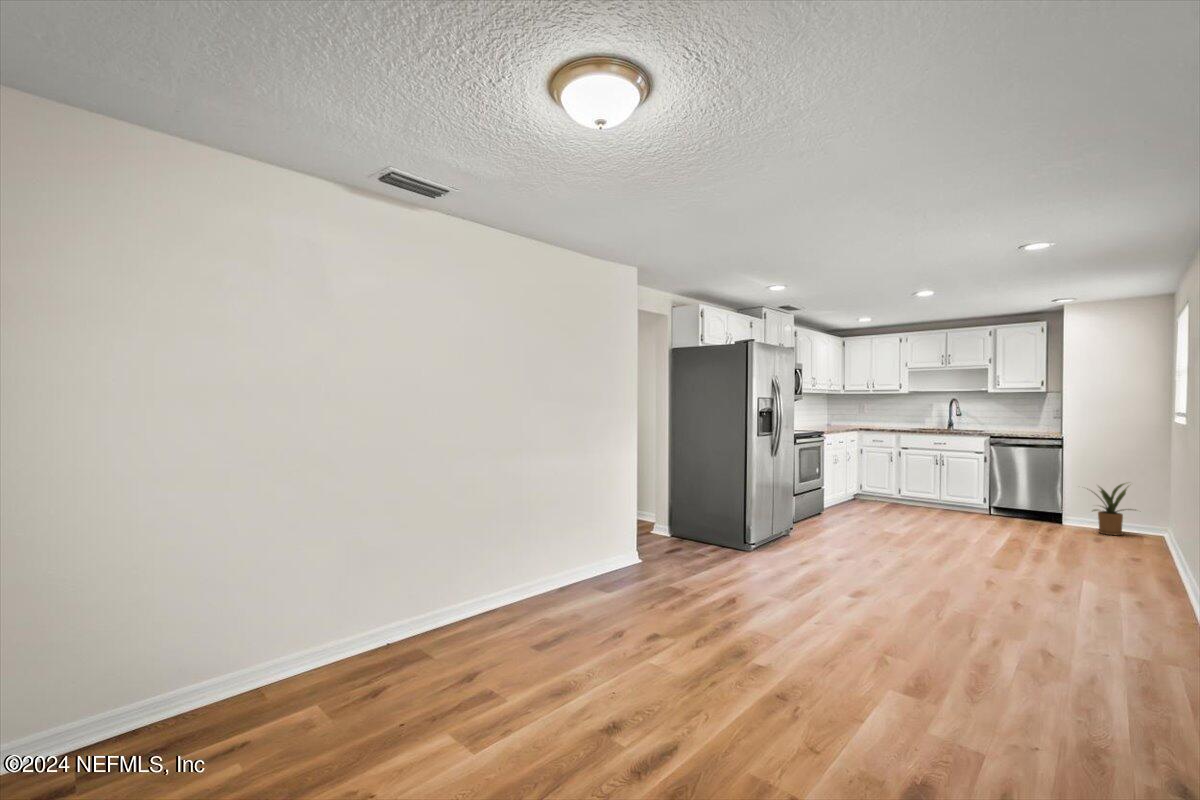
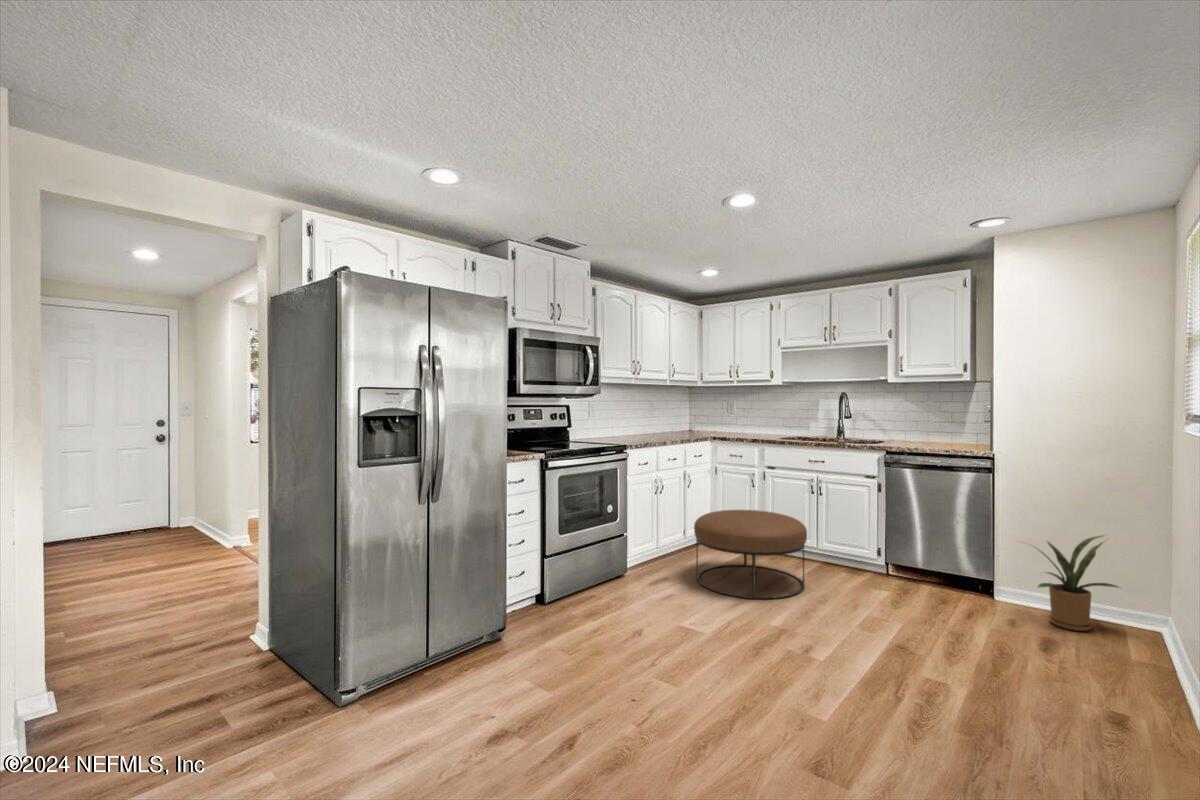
ottoman: none [867,474,944,523] -> present [694,510,807,599]

